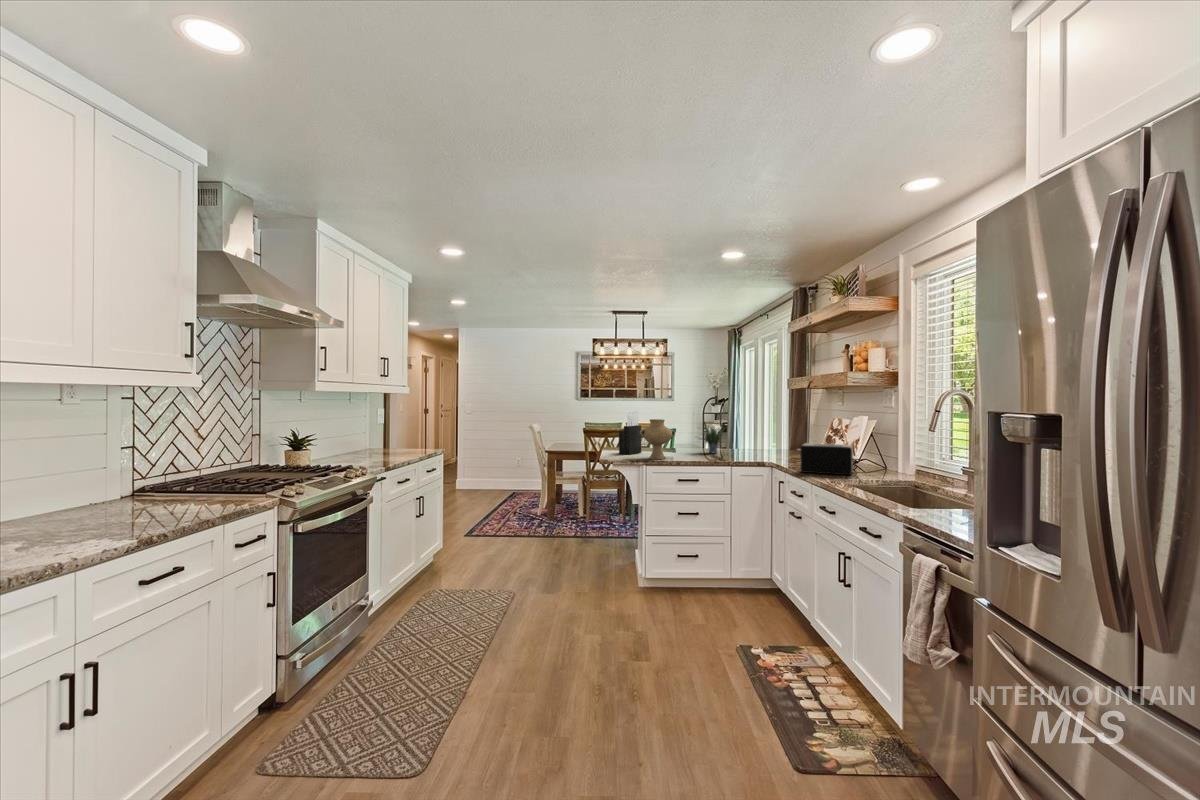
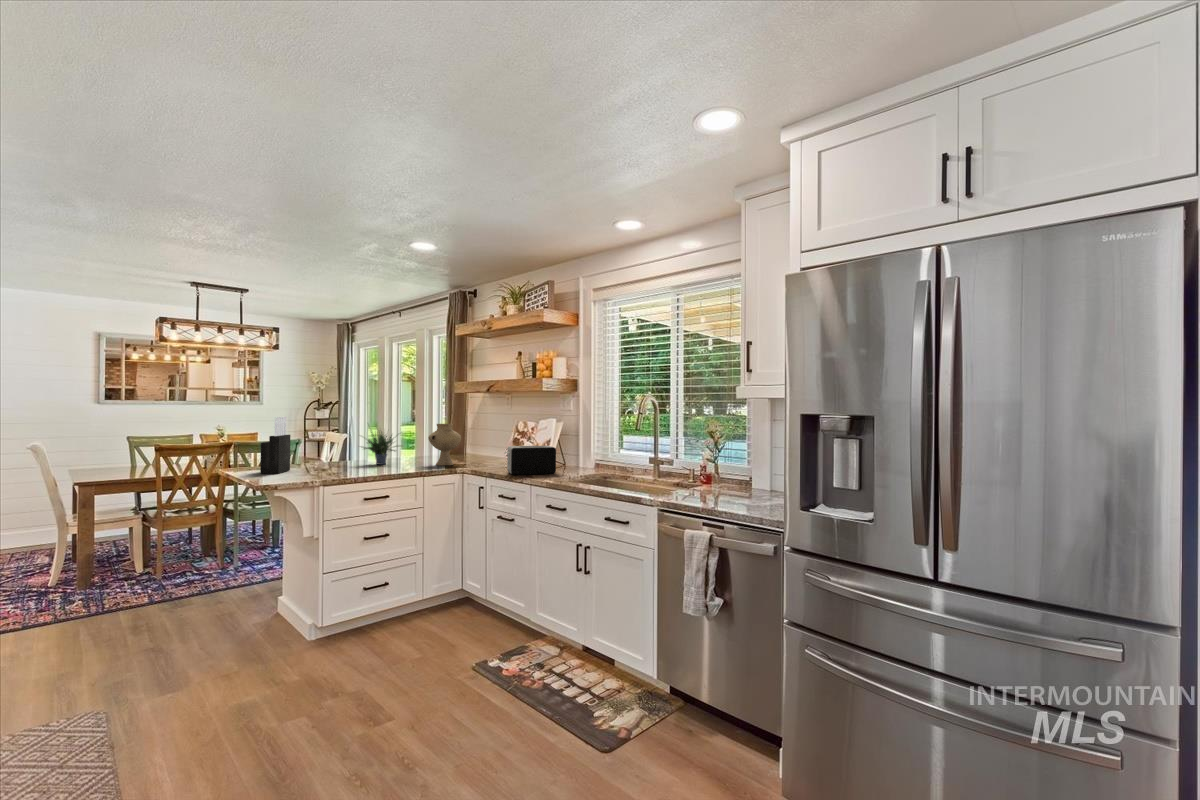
vase: present [640,419,675,459] -> present [428,424,461,466]

